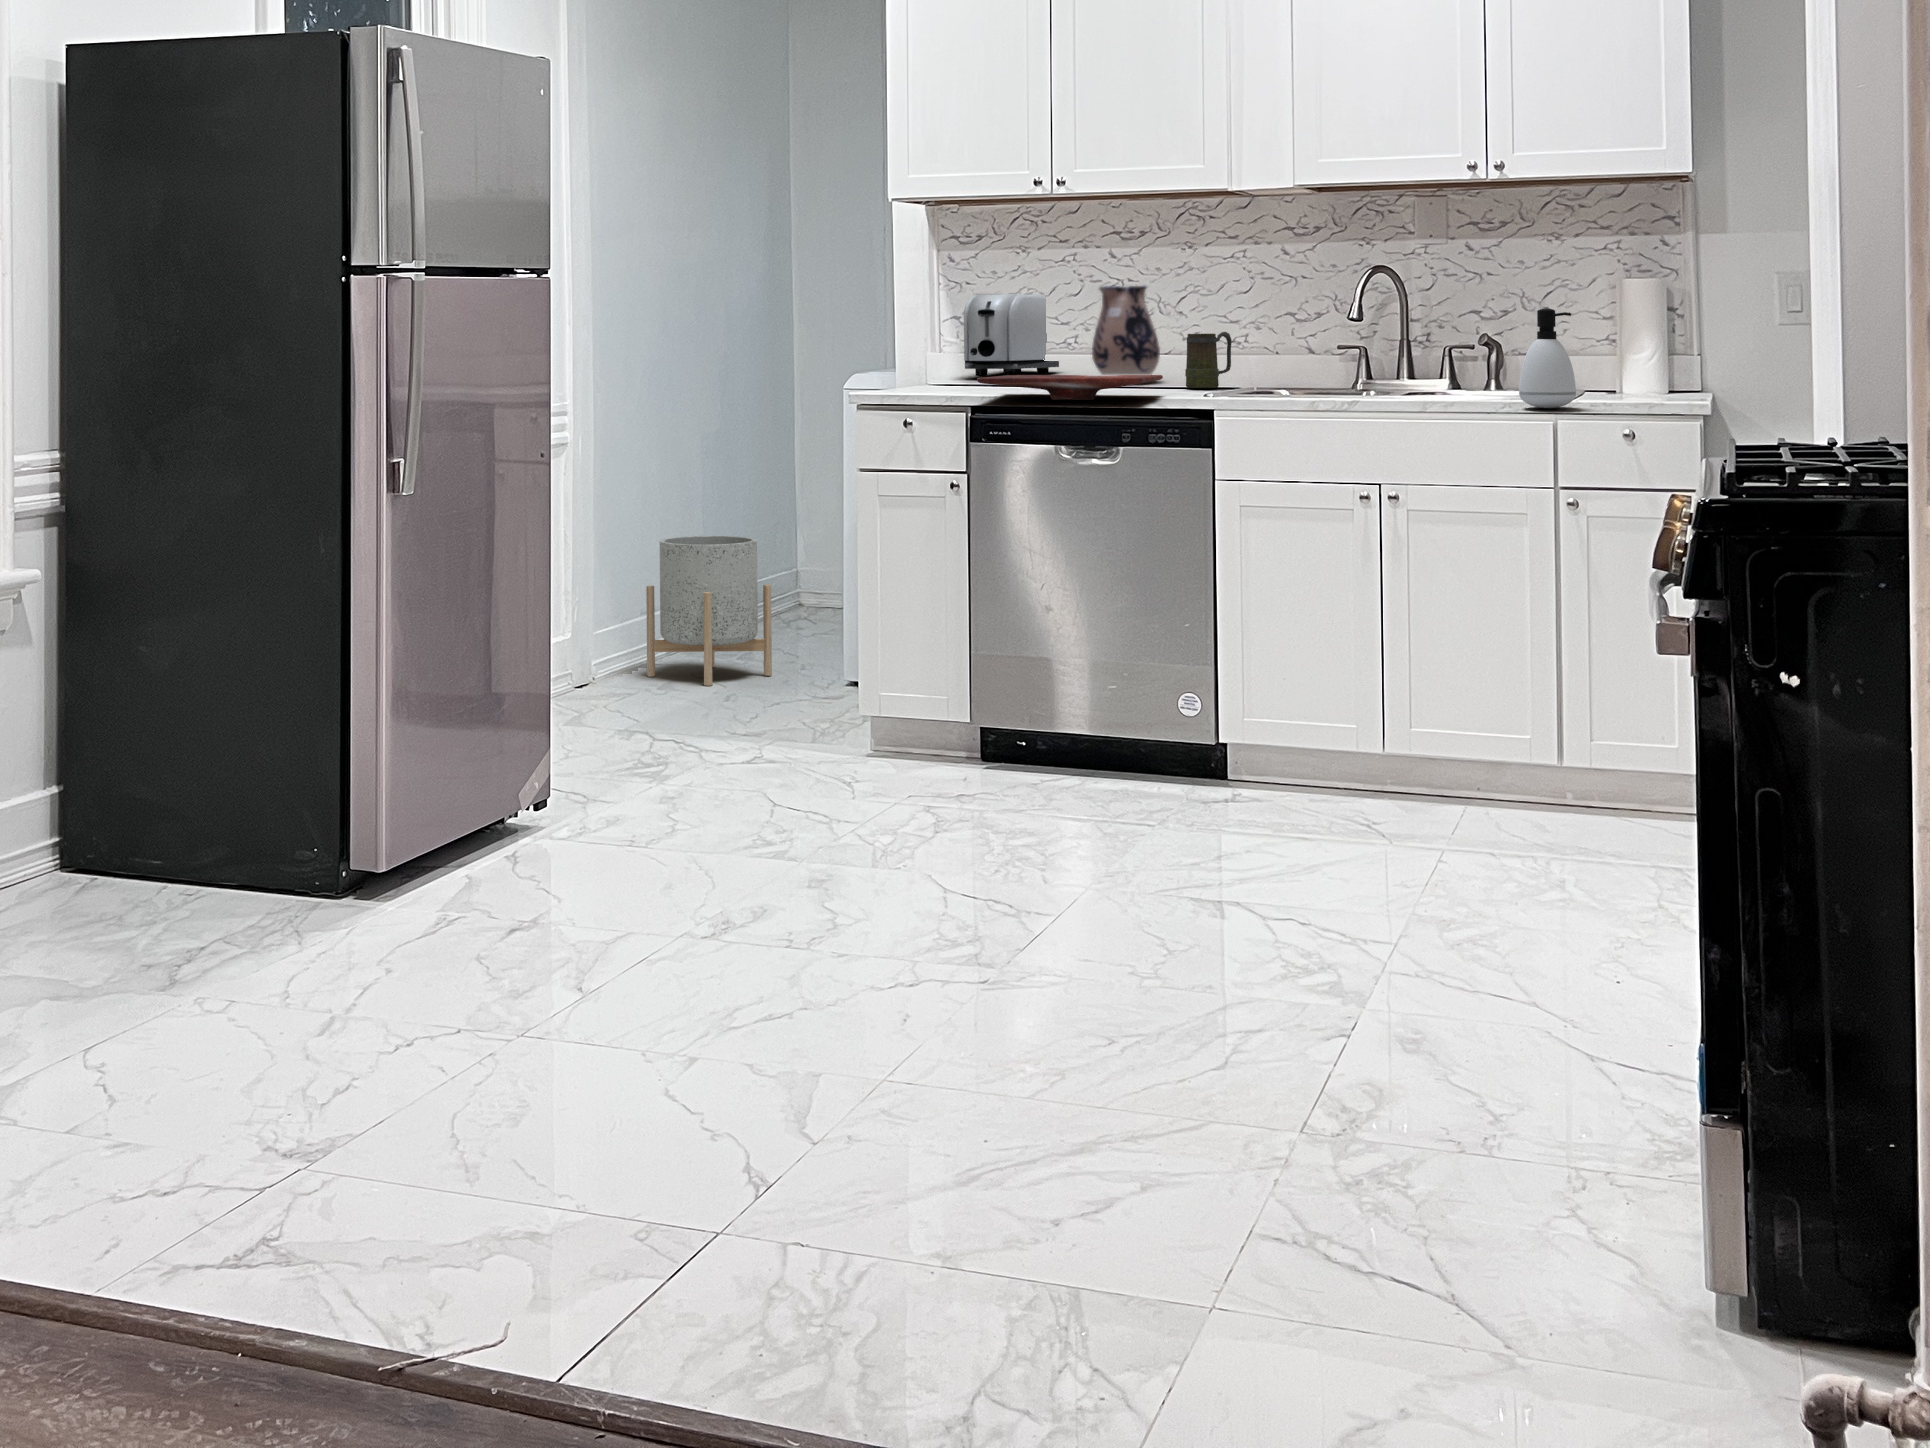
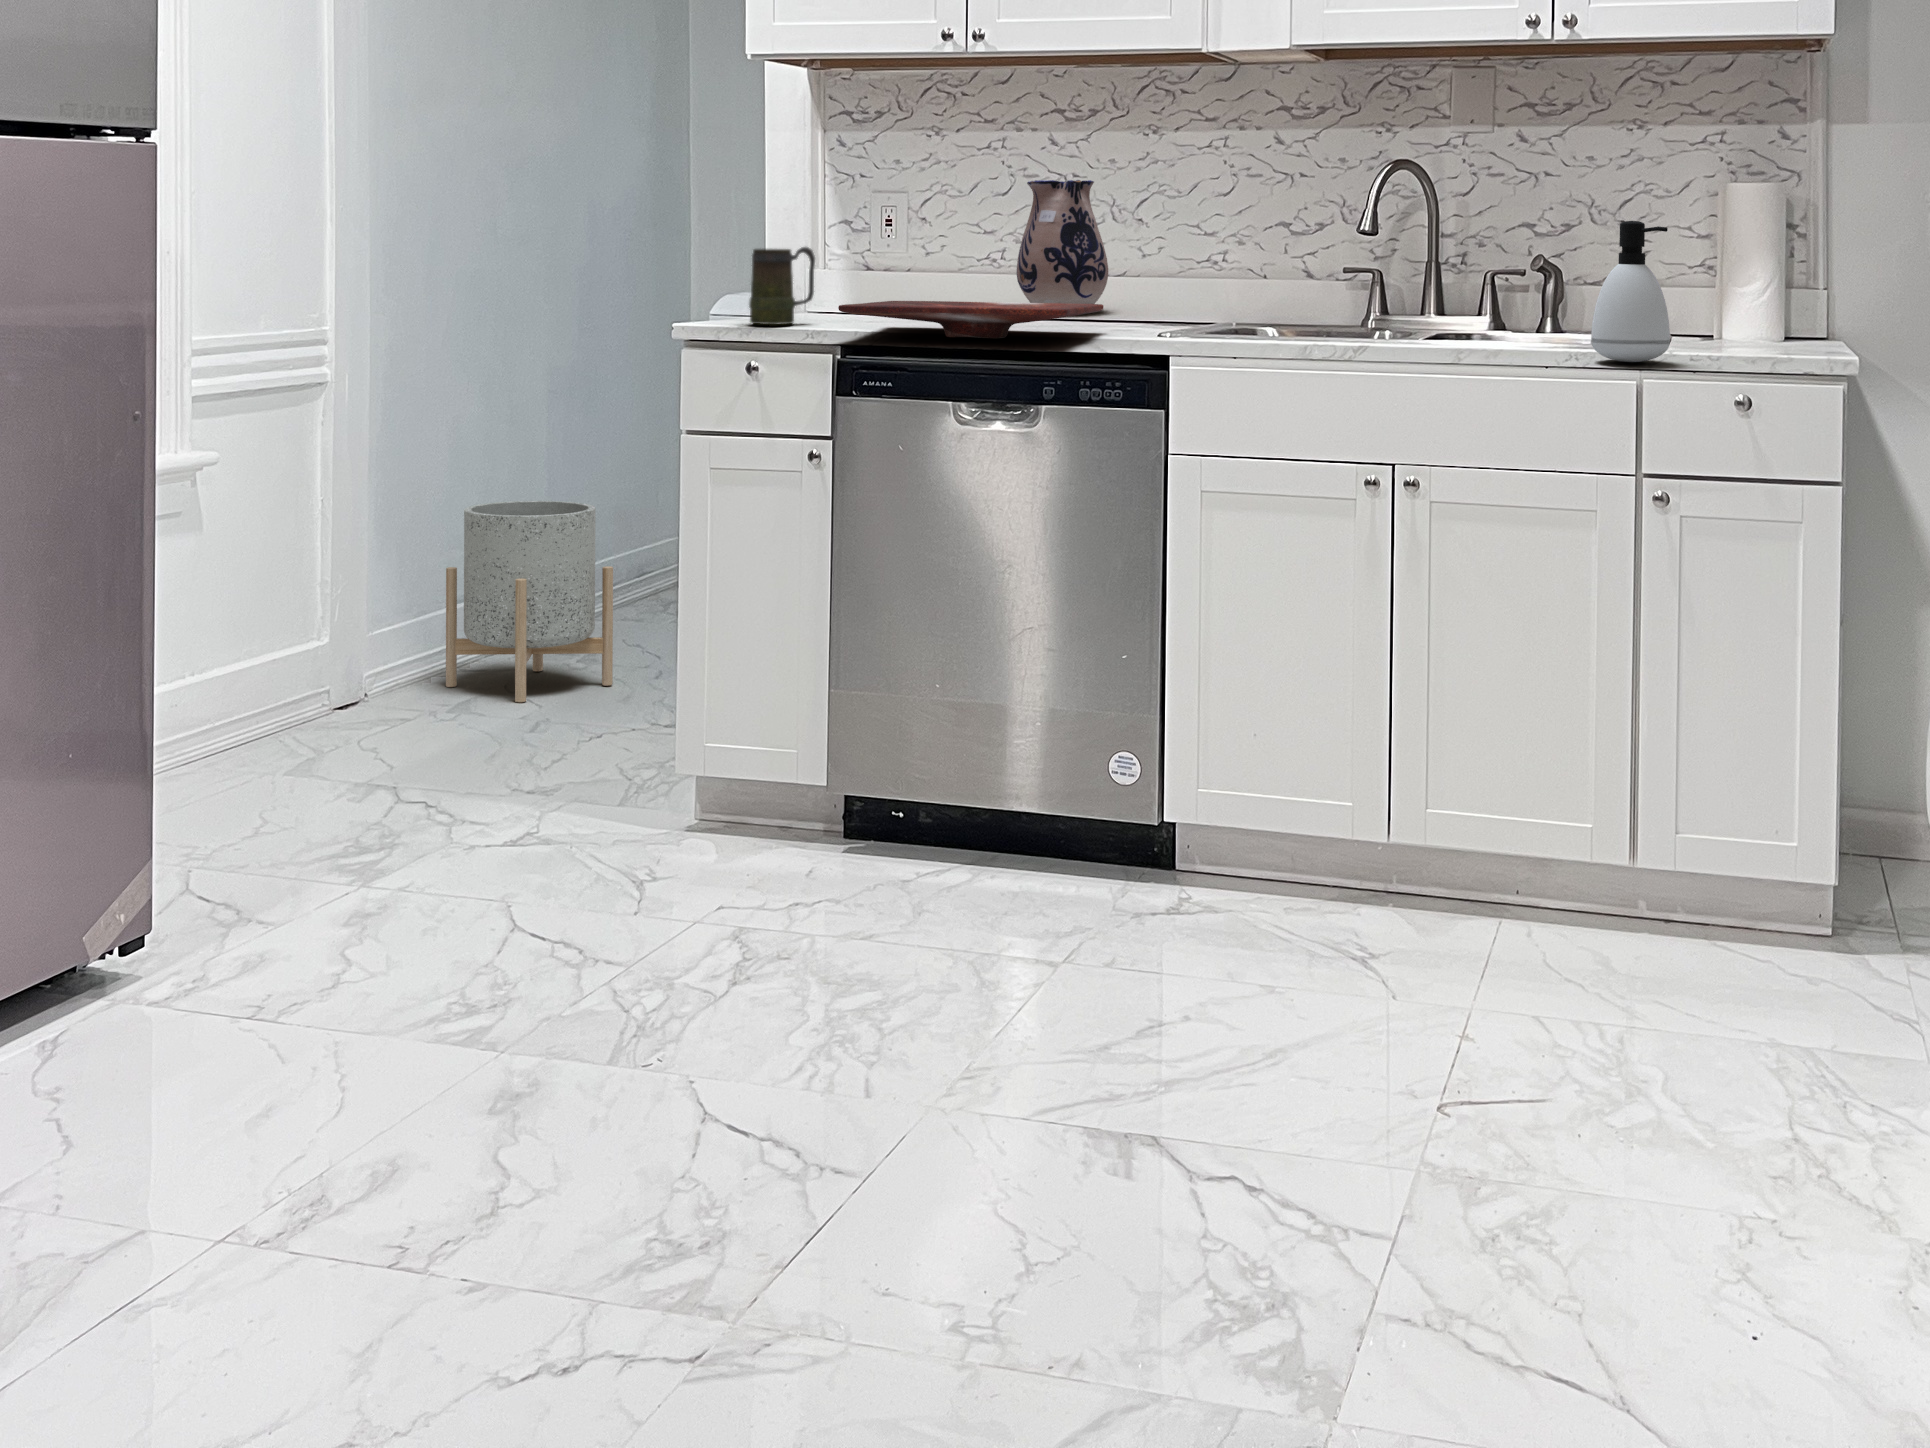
toaster: present [964,294,1059,376] -> none [848,189,981,301]
mug: present [1185,332,1232,388] -> present [749,247,815,325]

